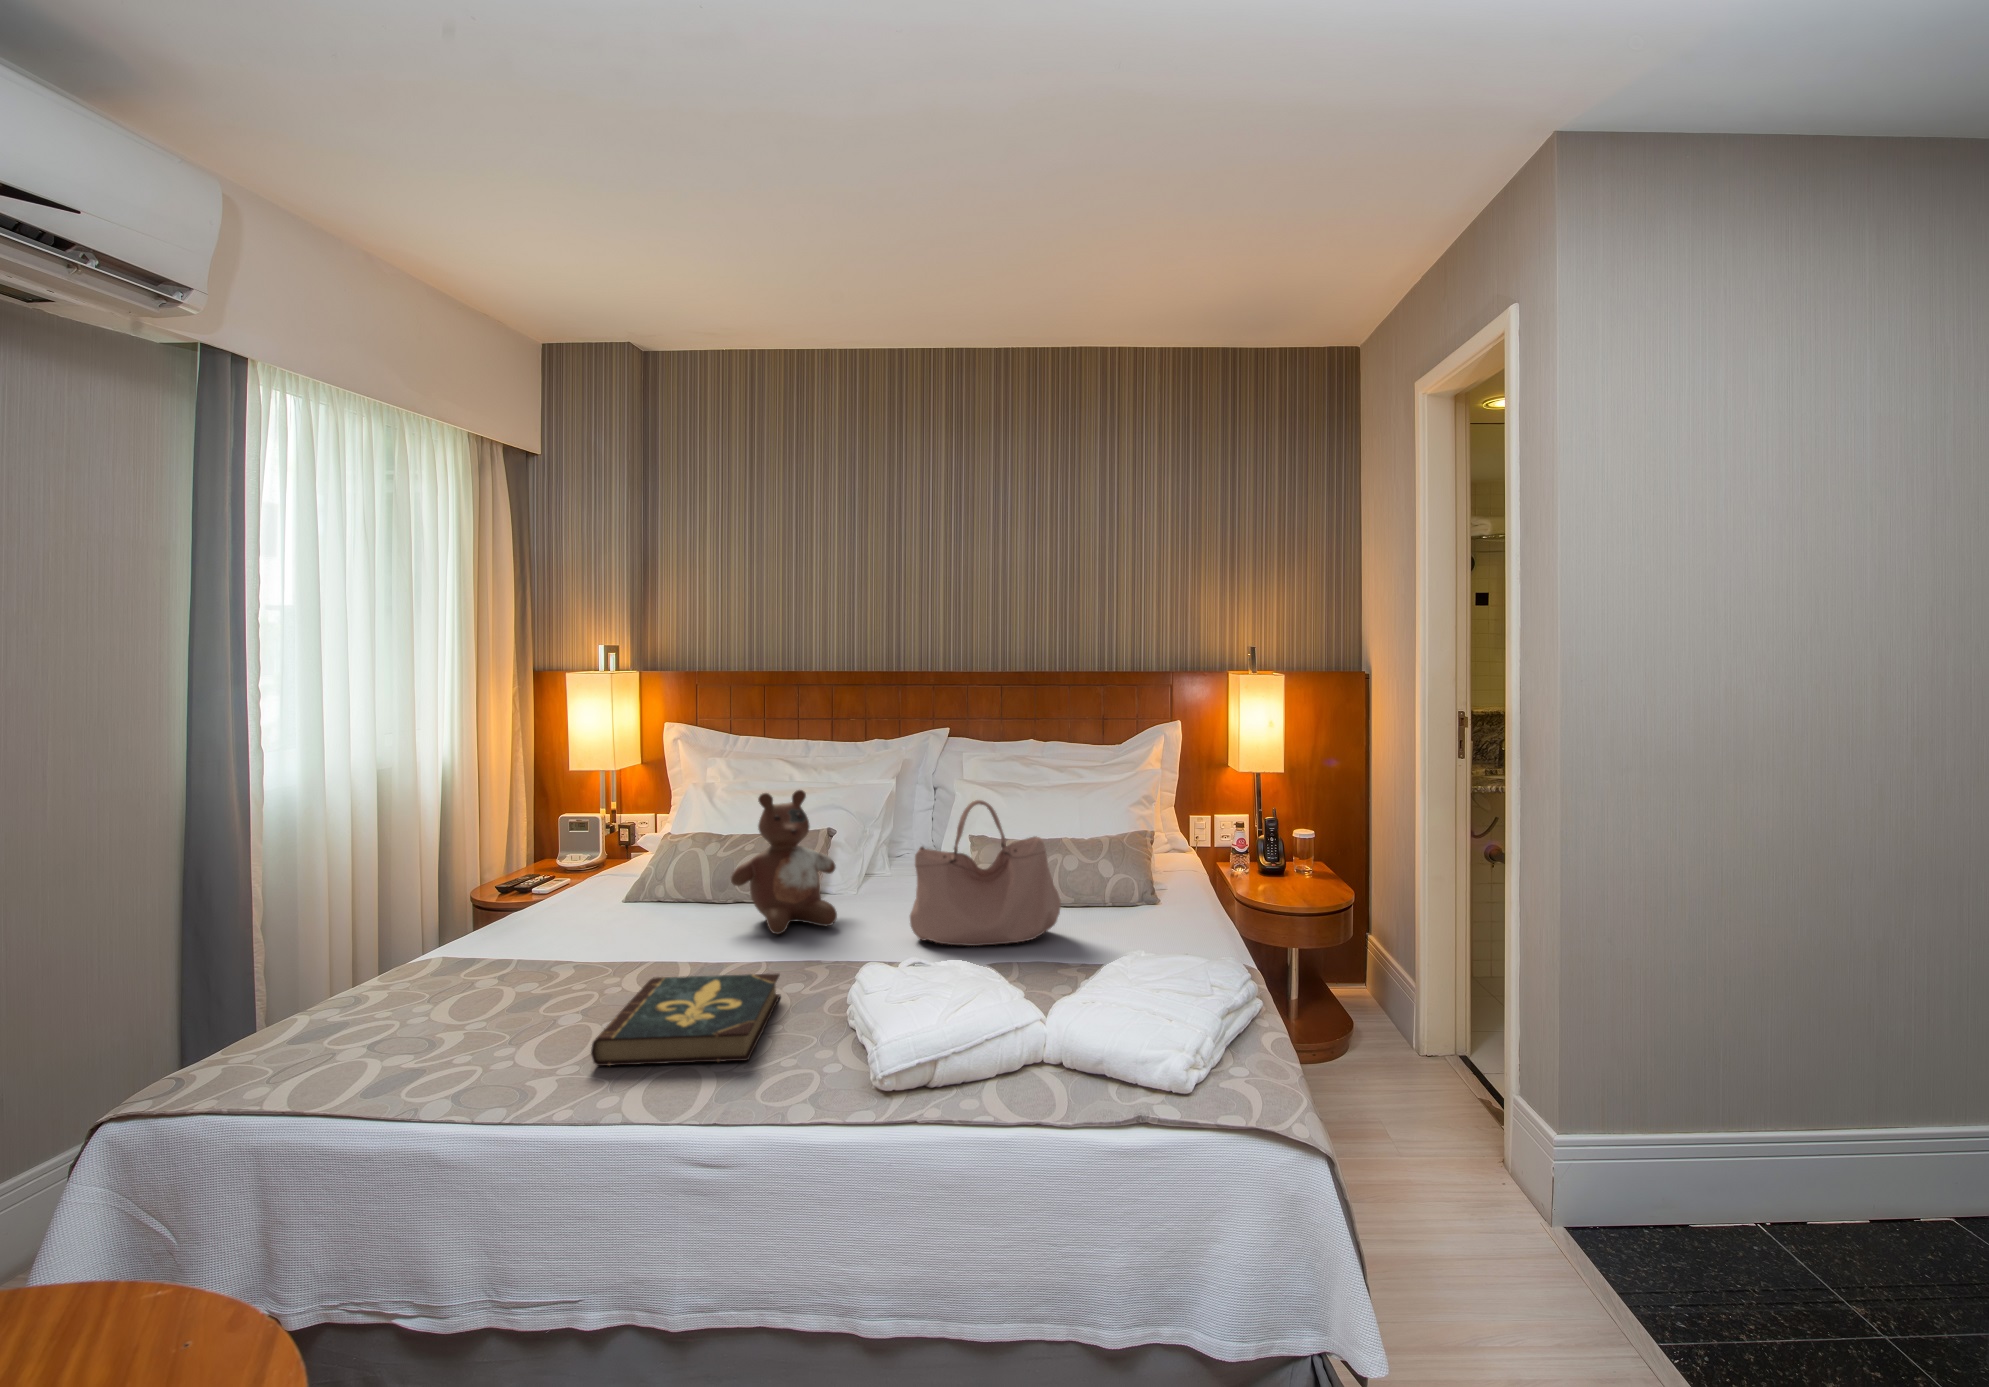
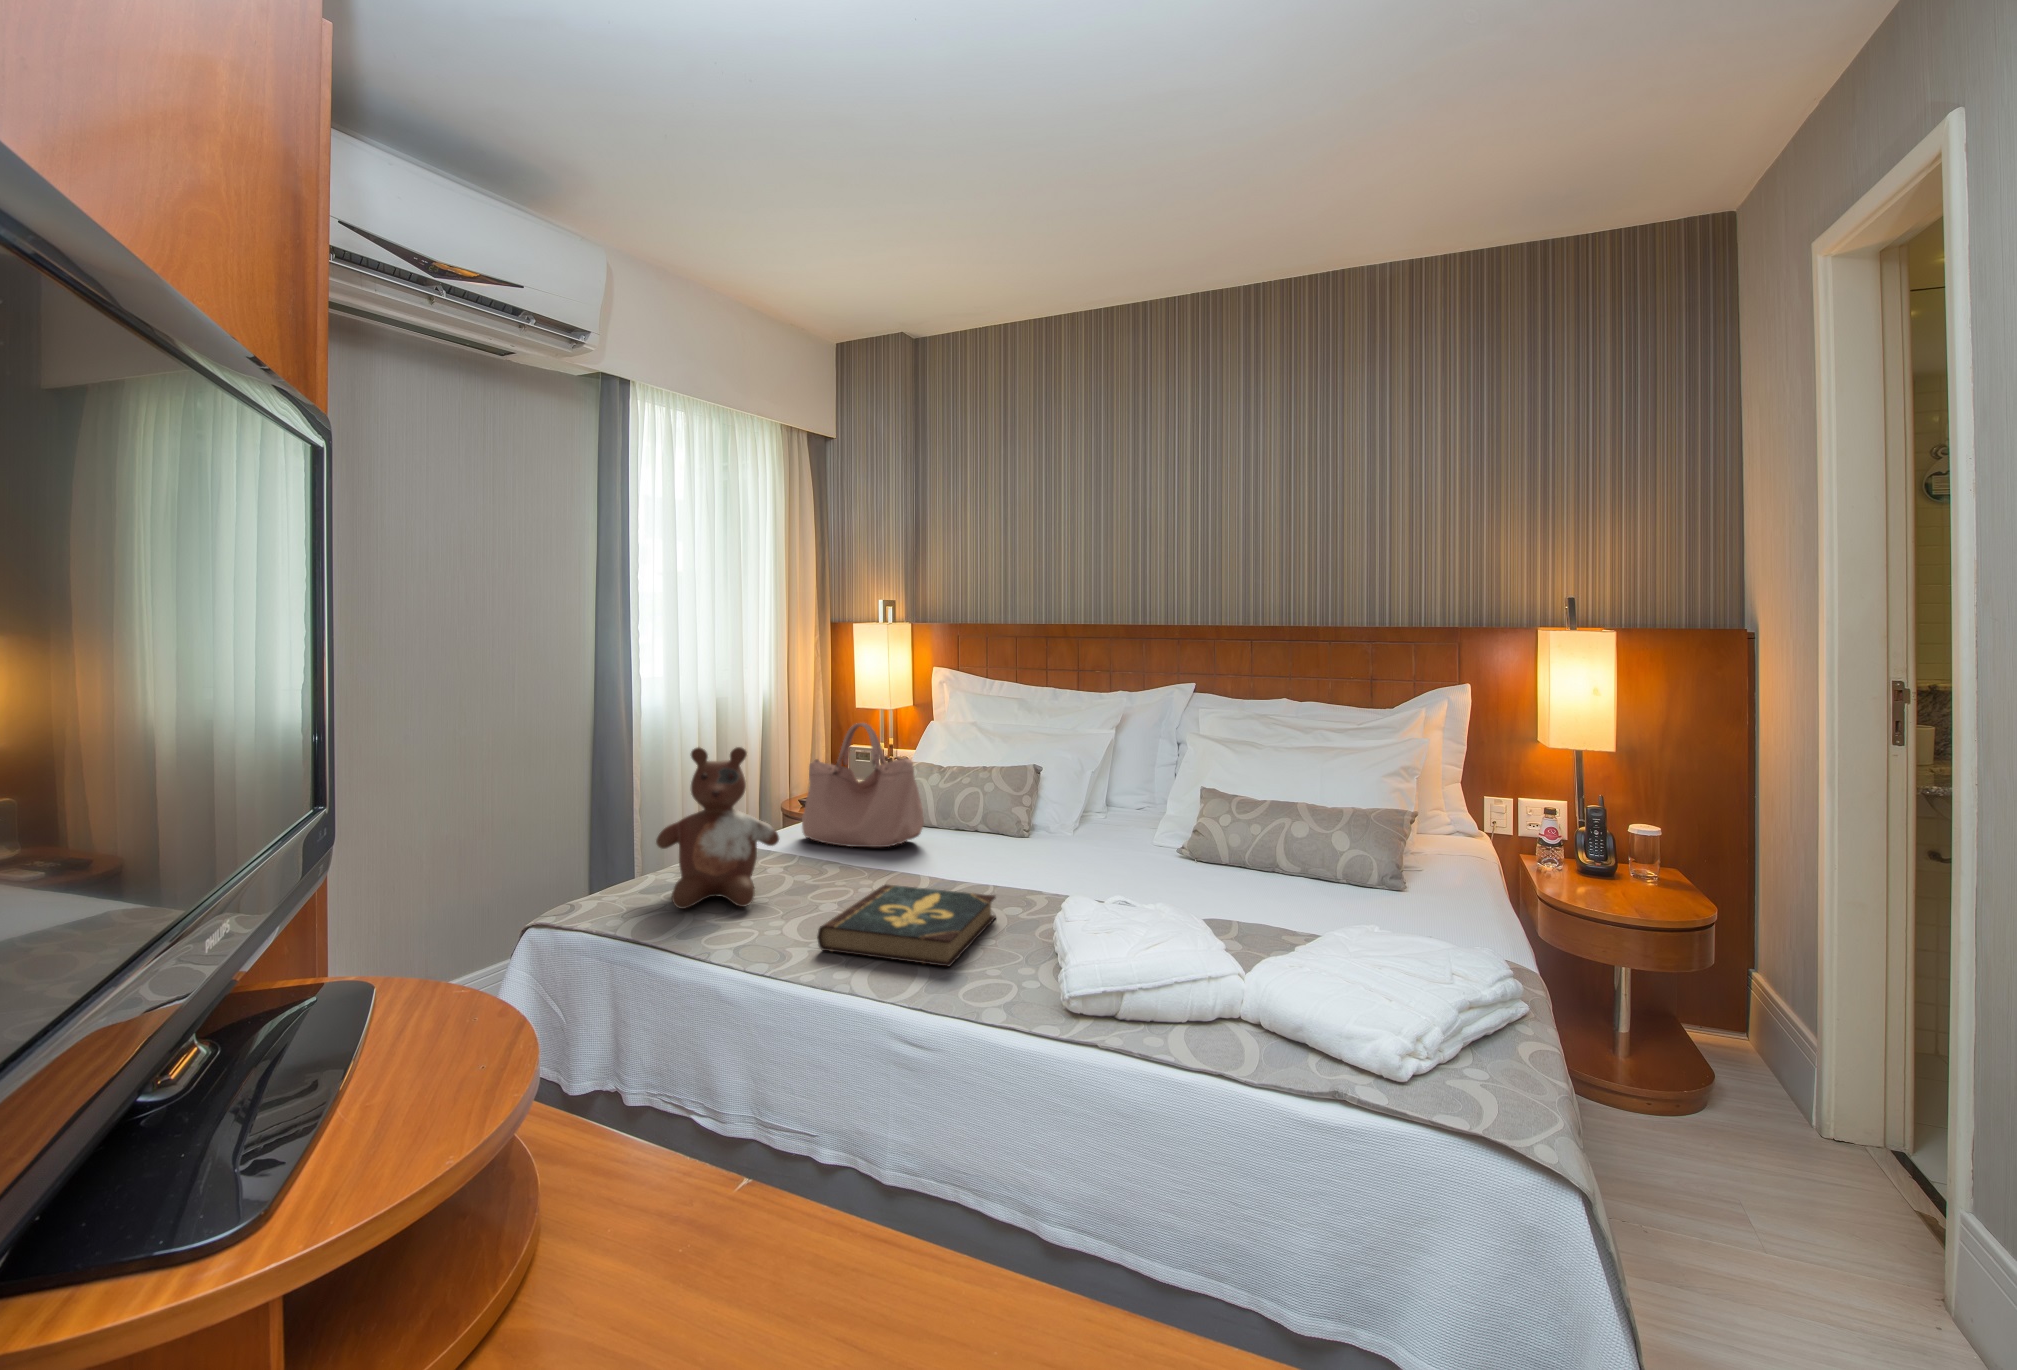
stuffed bear: present [731,790,837,934] -> present [656,747,779,909]
handbag: present [910,800,1061,946] -> present [802,723,924,847]

